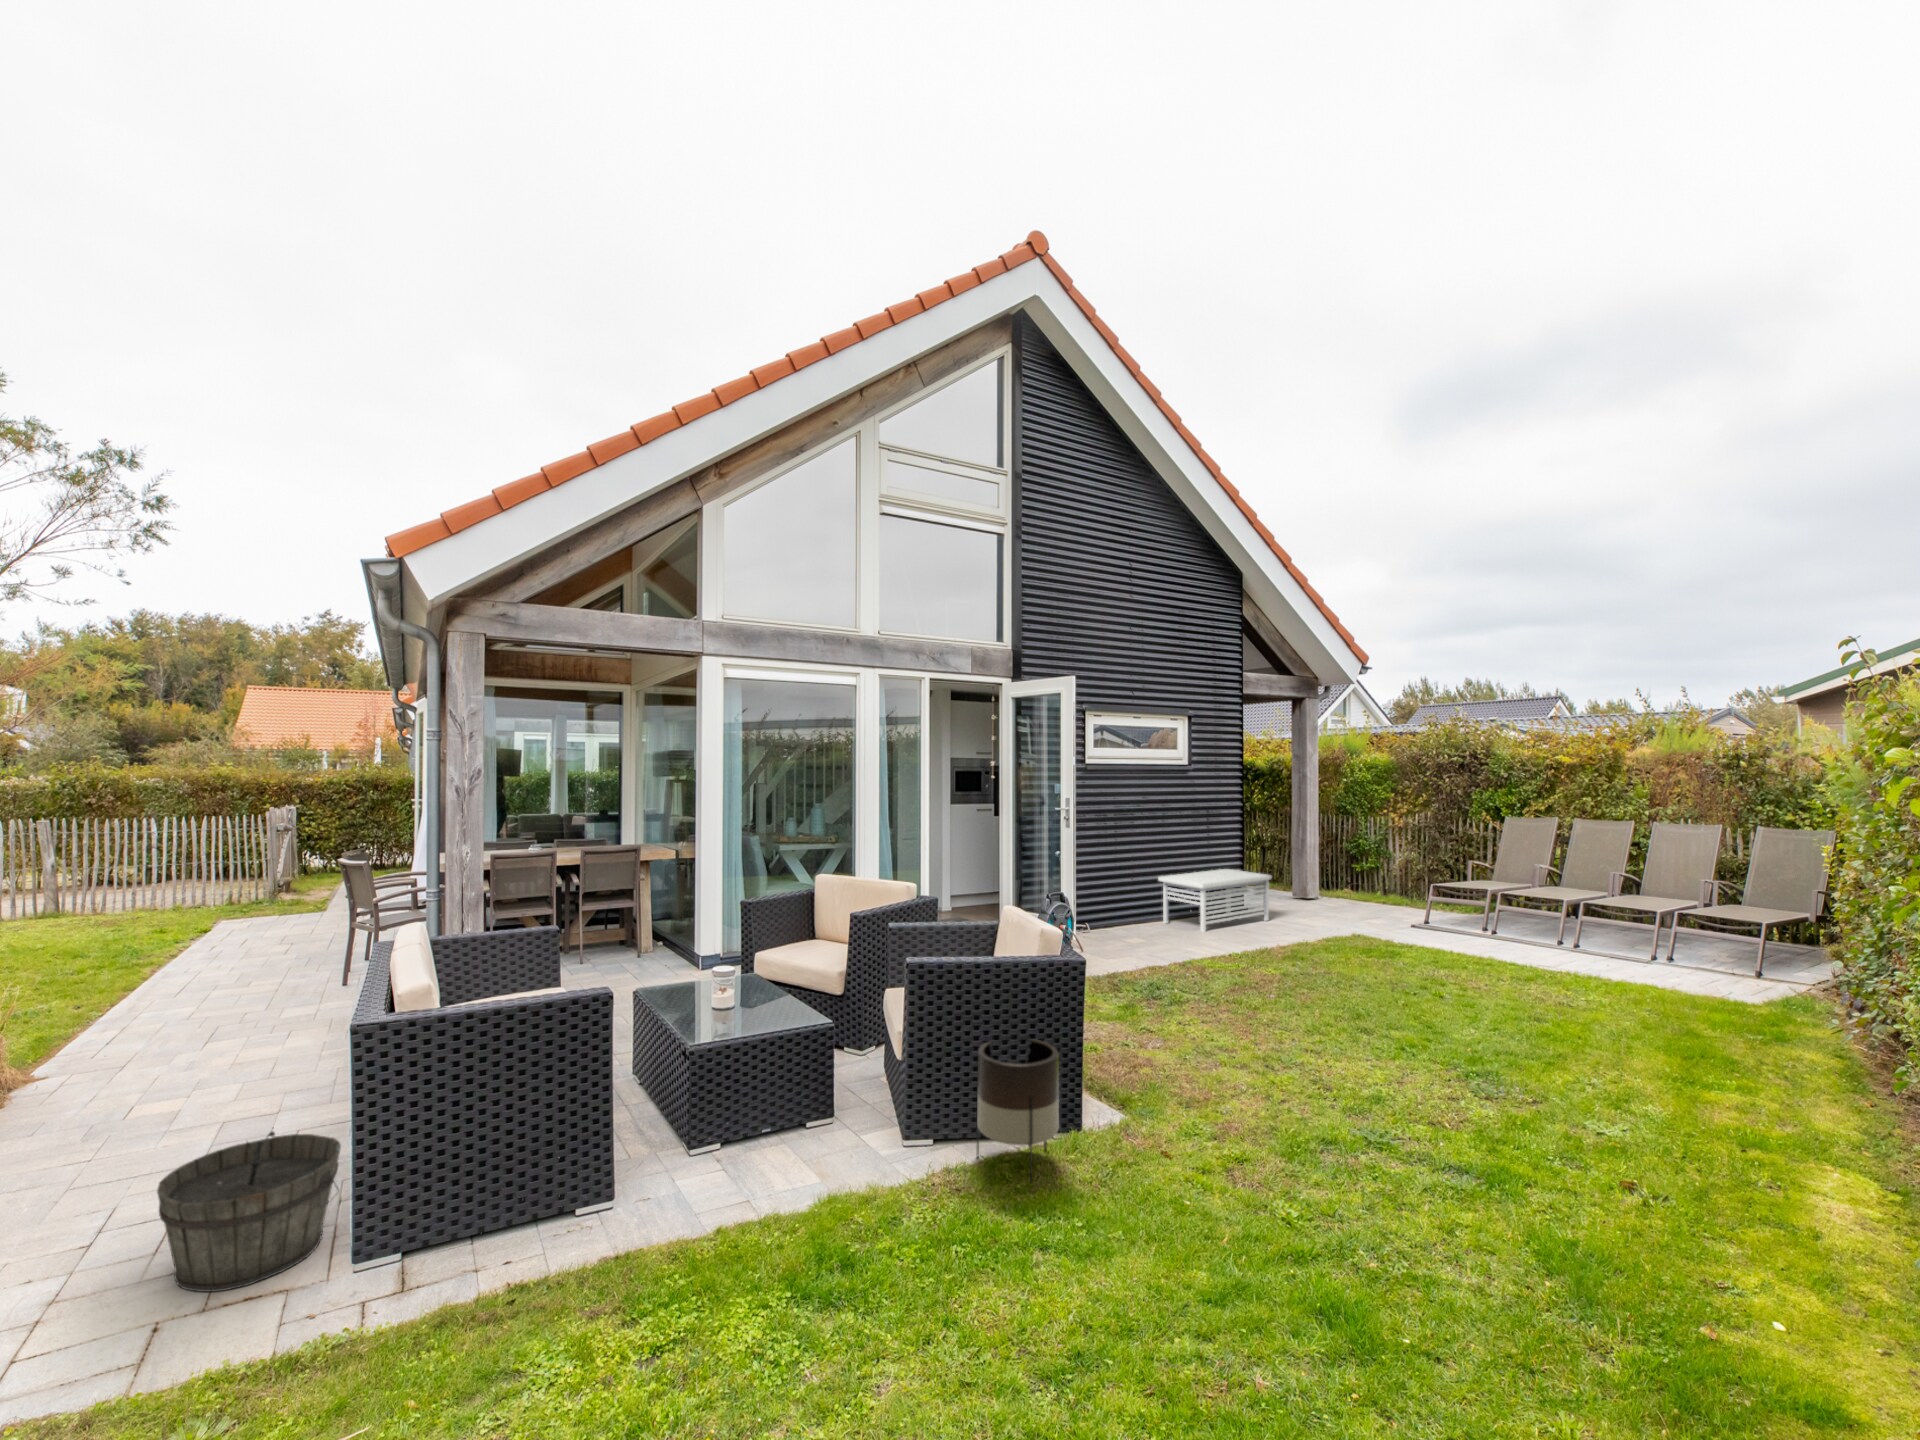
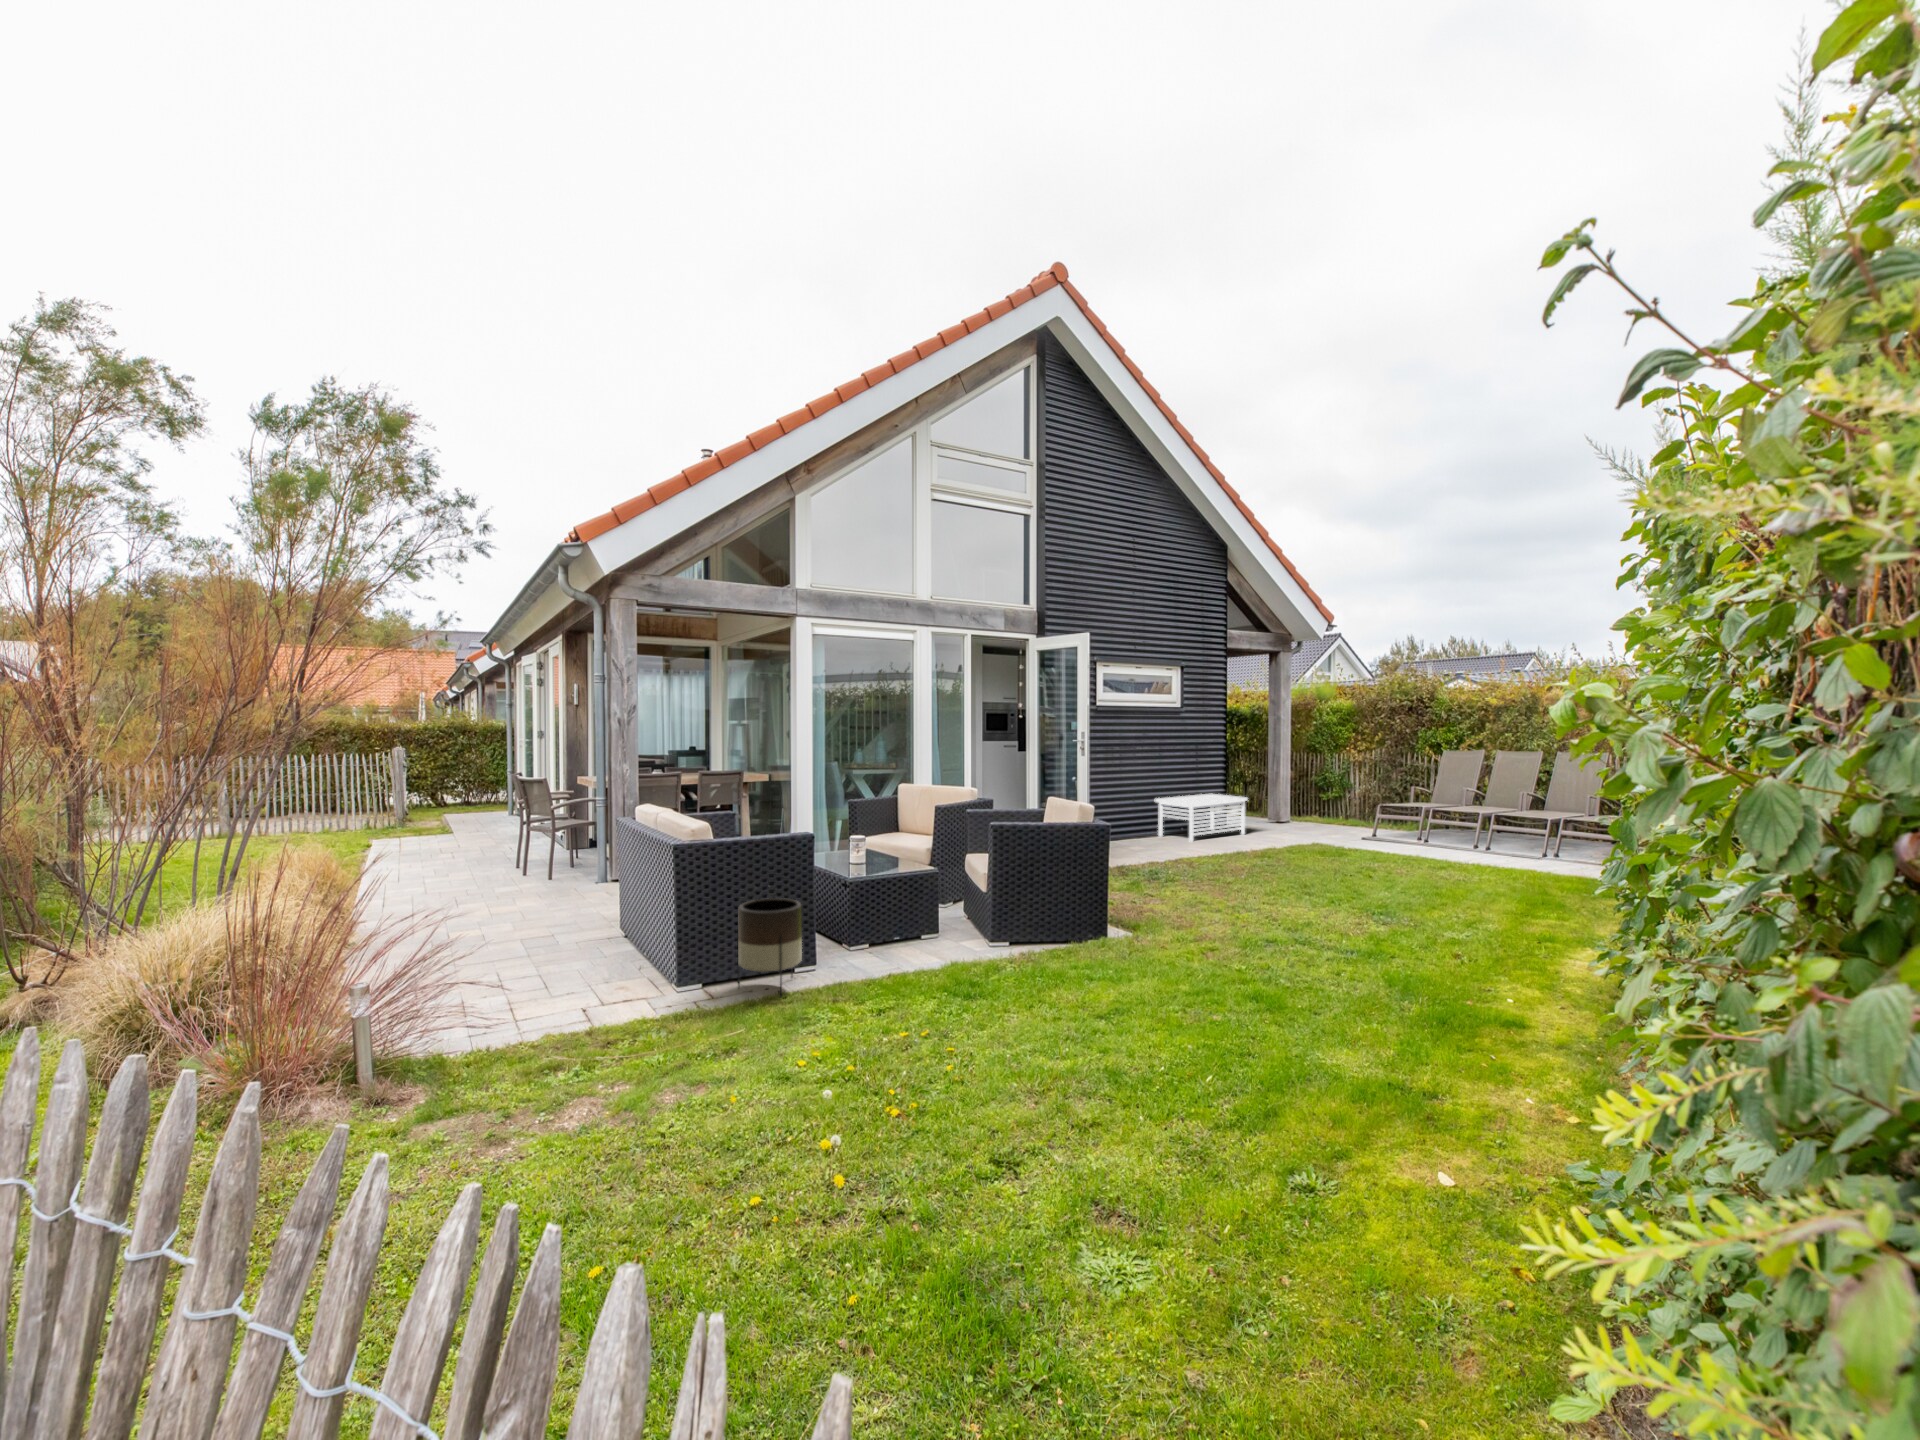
planter: present [977,1039,1059,1182] -> present [738,898,802,996]
wooden bucket: present [157,1131,341,1292] -> none [558,912,656,998]

